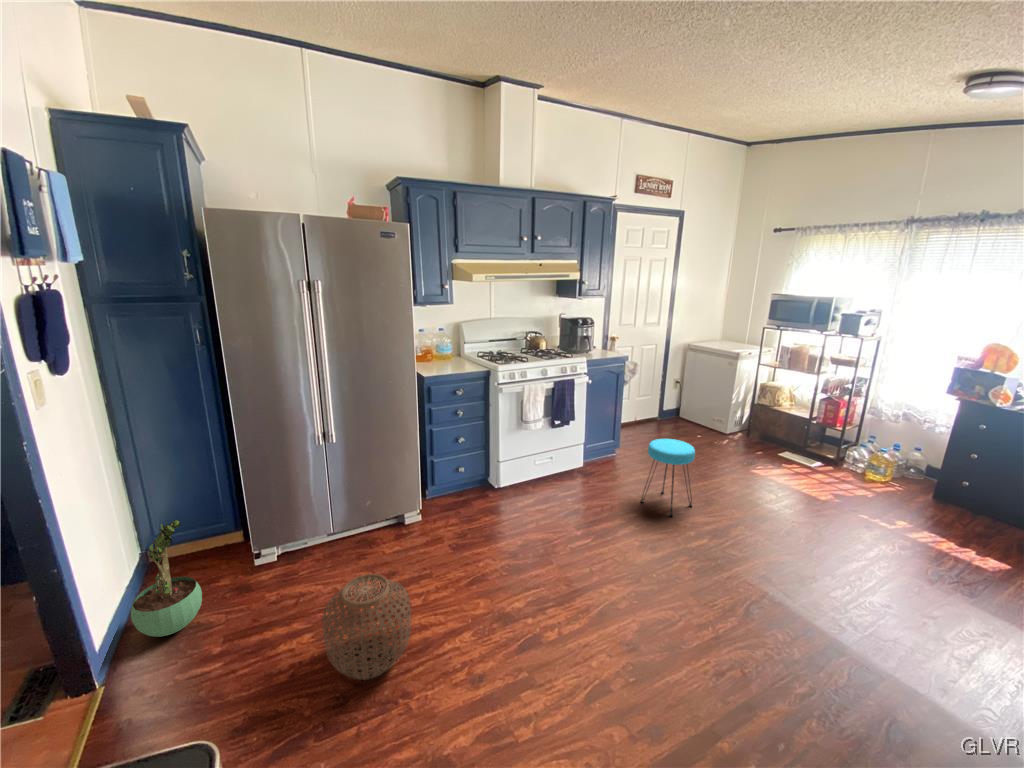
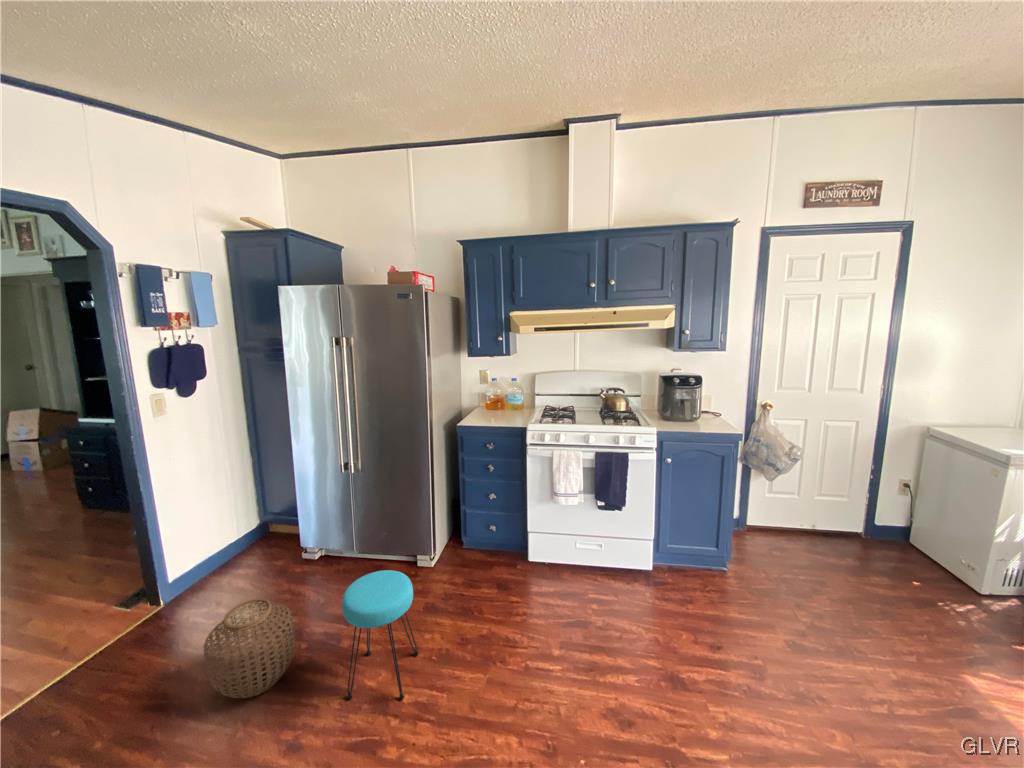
stool: present [641,439,695,516] -> present [342,570,418,699]
potted plant: present [131,520,202,637] -> none [194,505,244,587]

